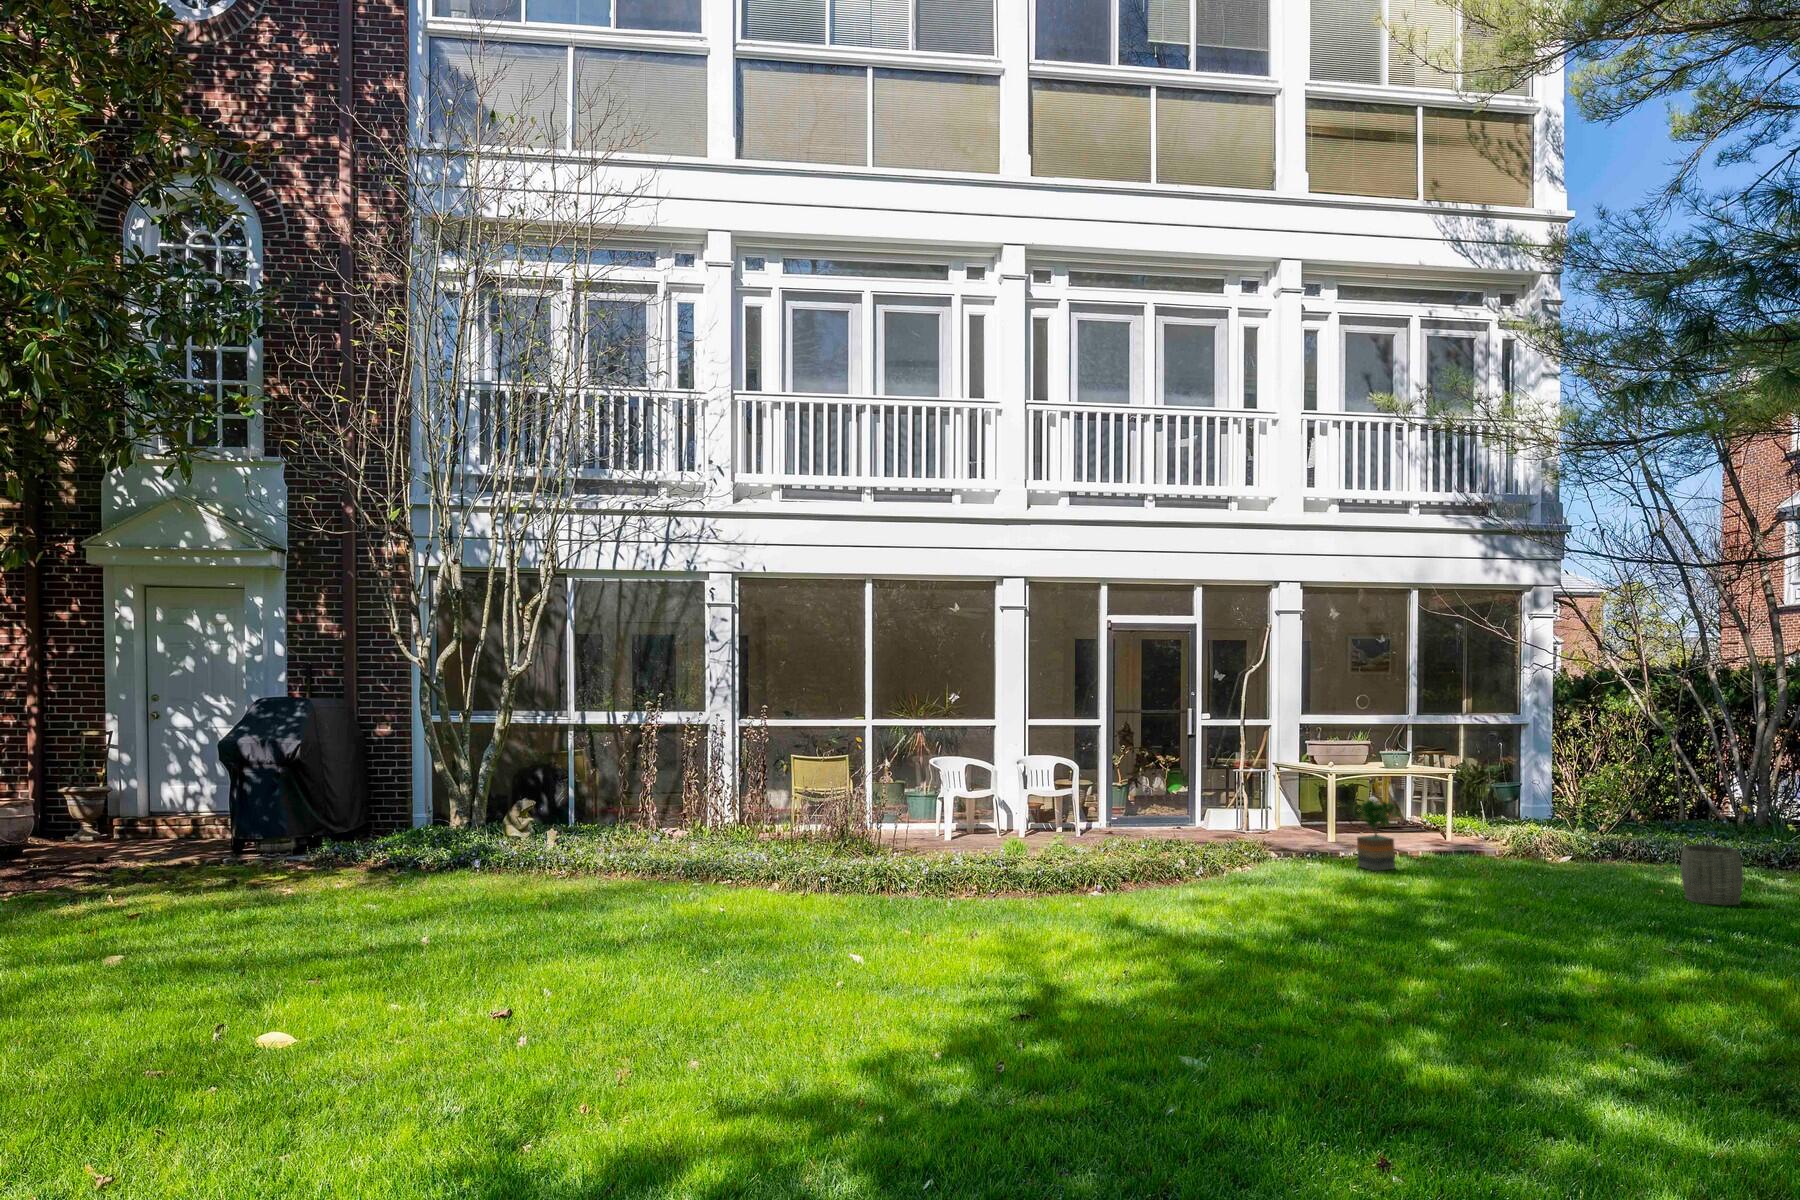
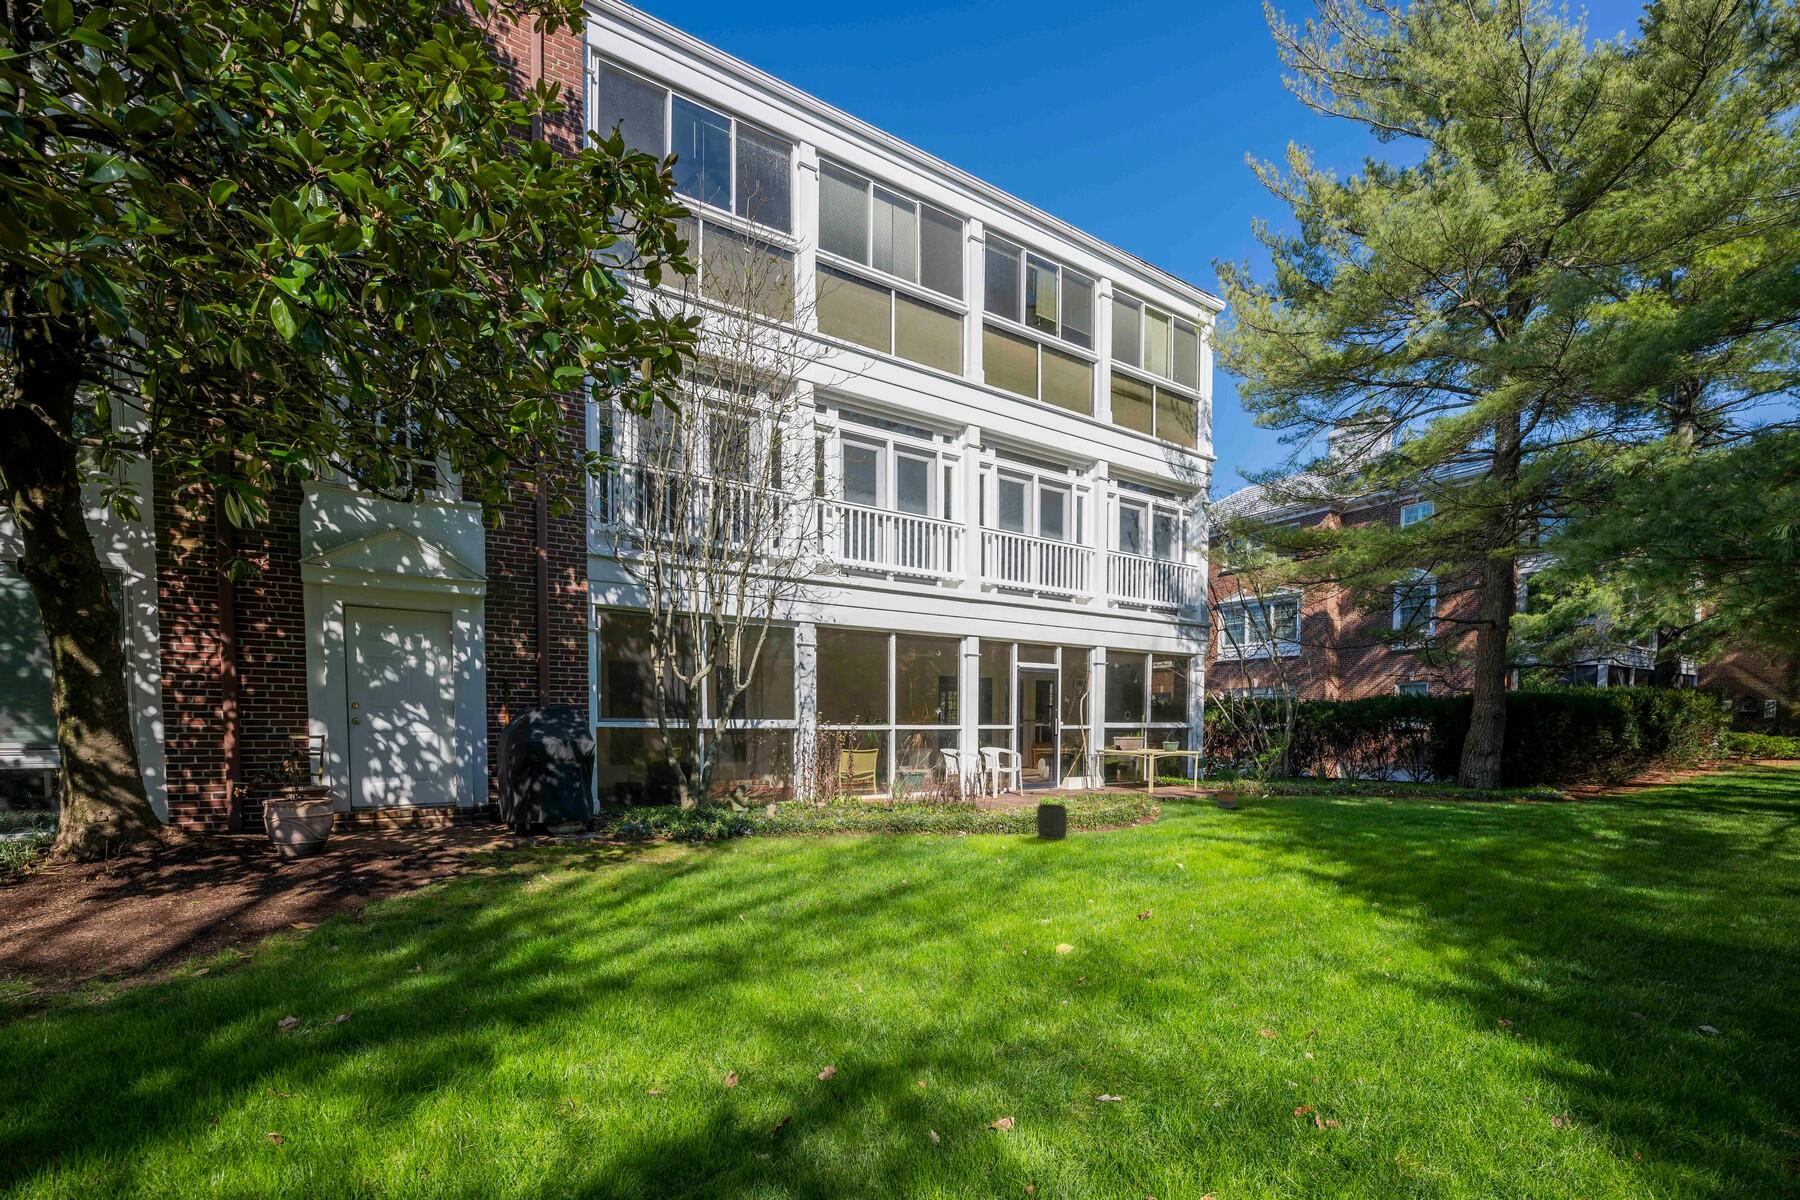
woven basket: present [1681,845,1743,905] -> present [1037,804,1067,839]

